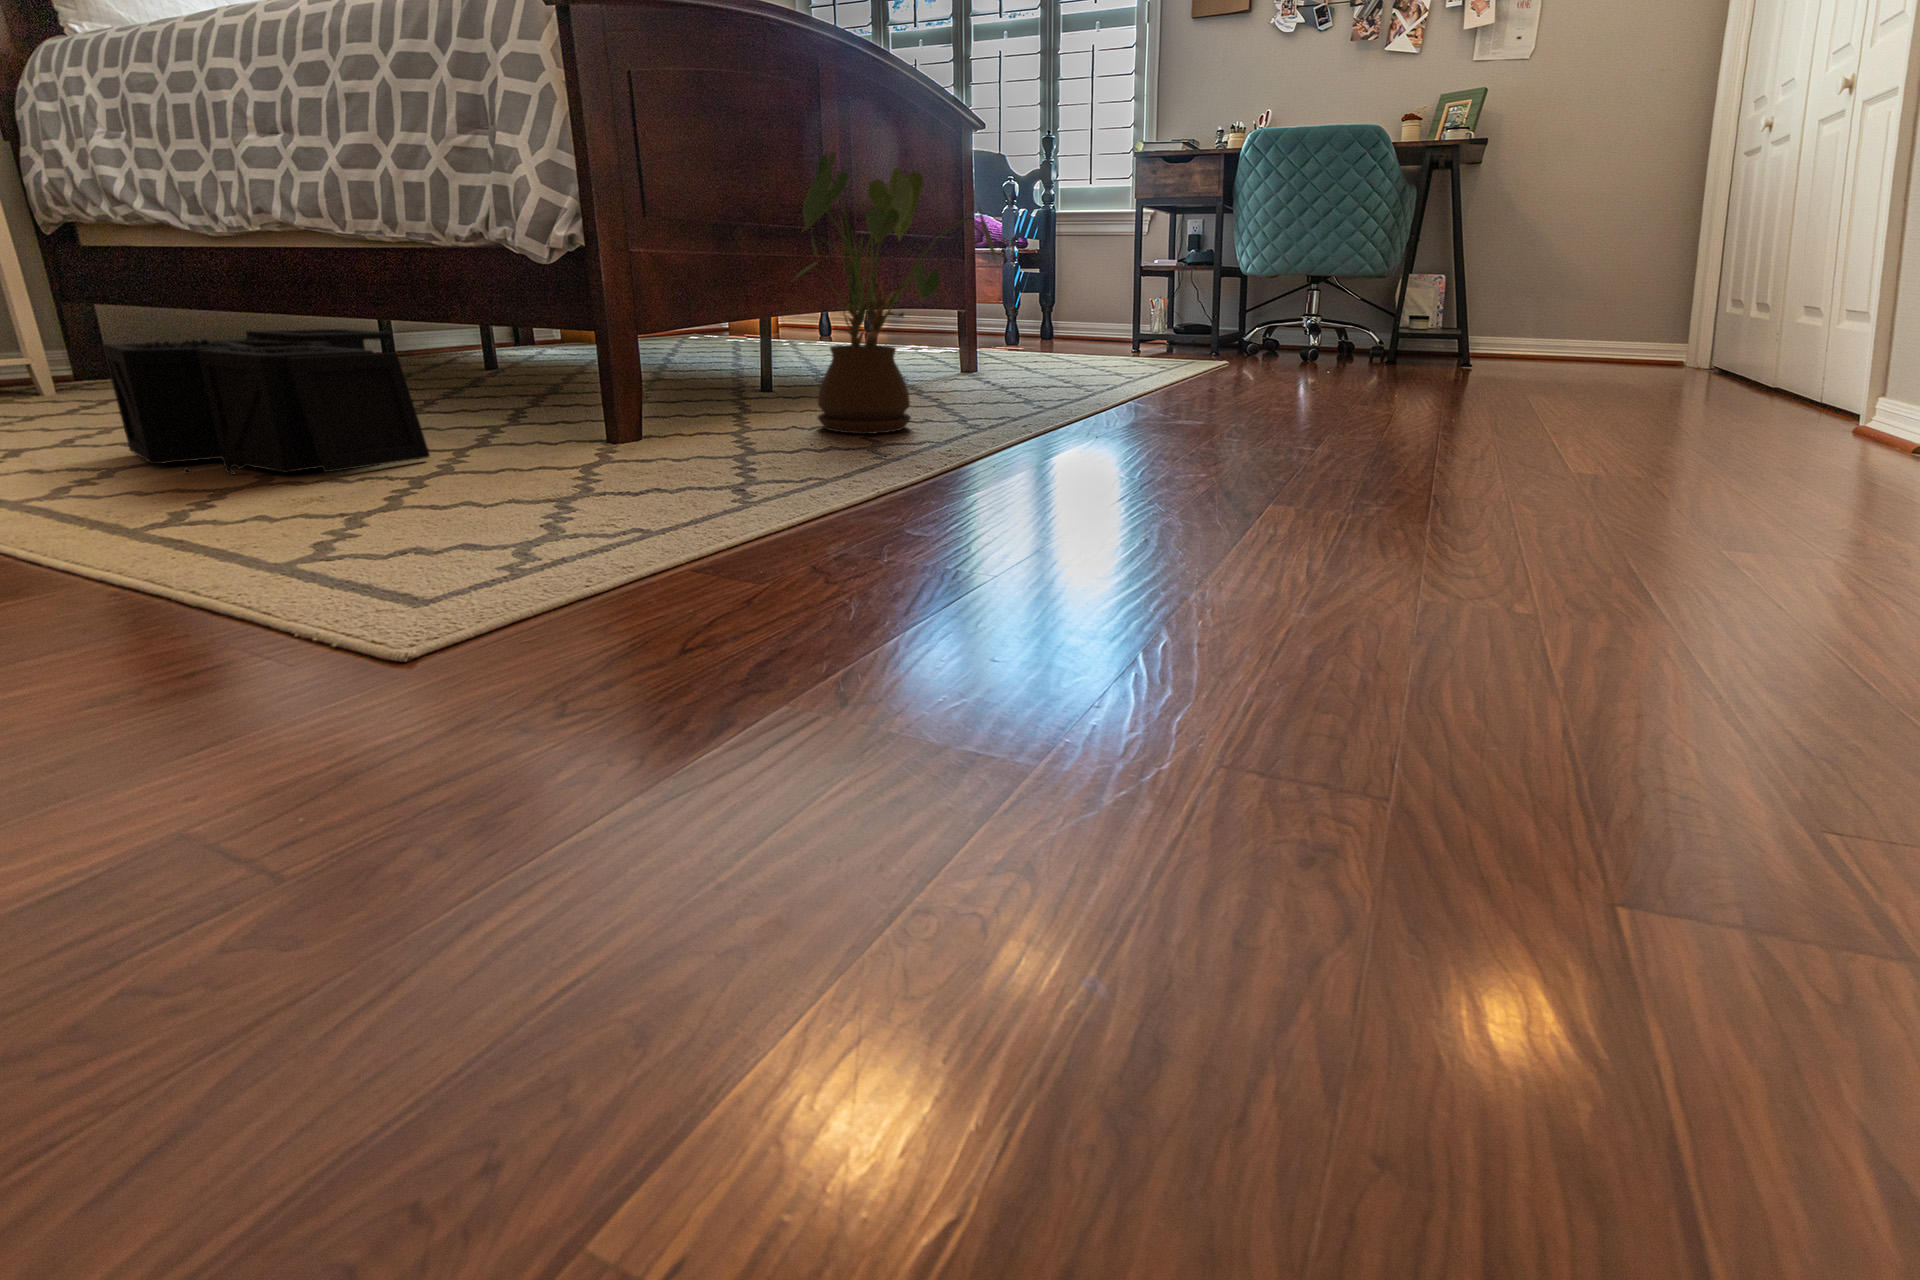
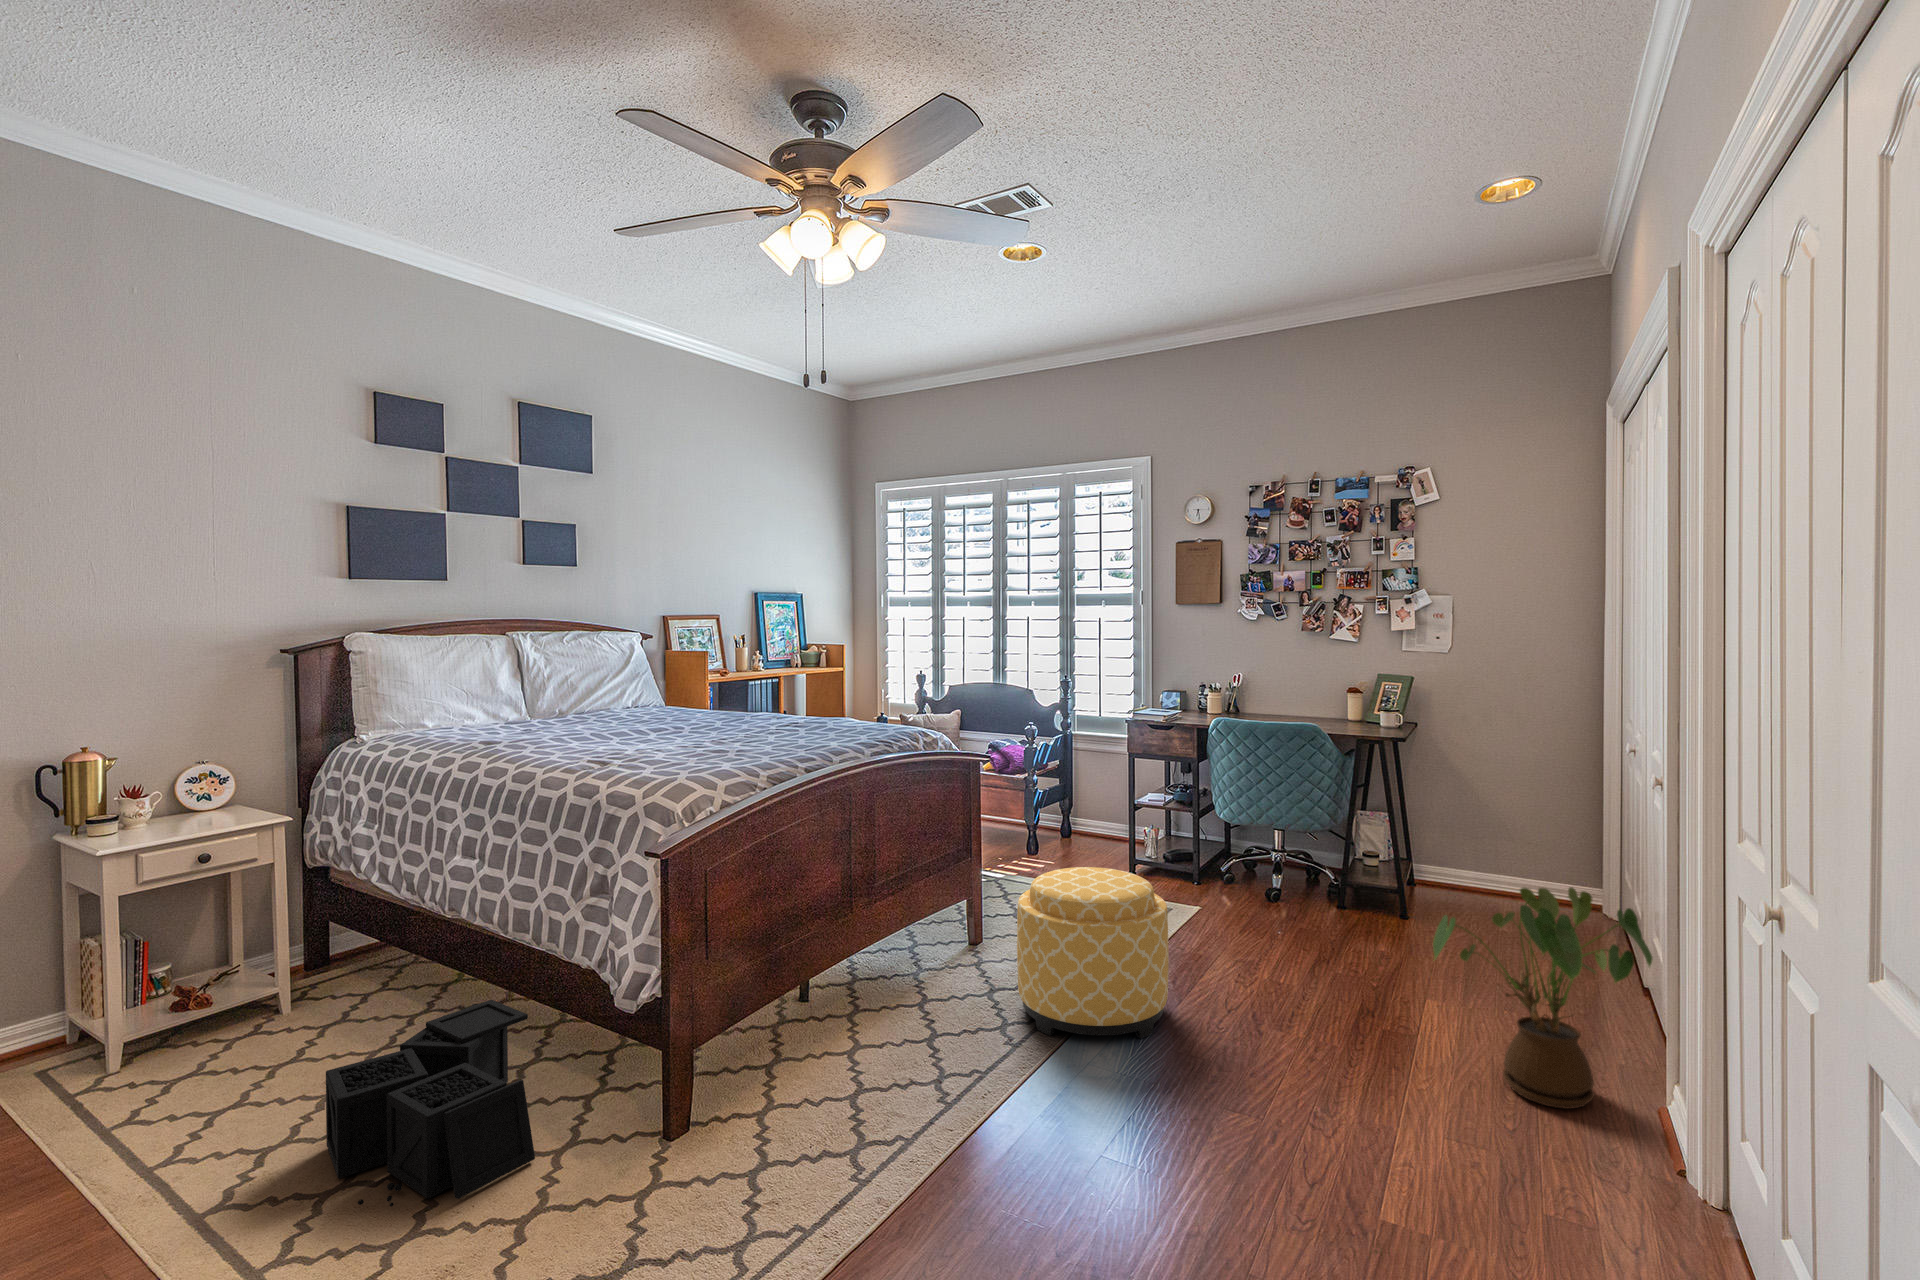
house plant: present [796,152,996,434] -> present [1433,887,1653,1109]
ottoman: none [1026,230,1219,415] -> present [1017,867,1168,1039]

